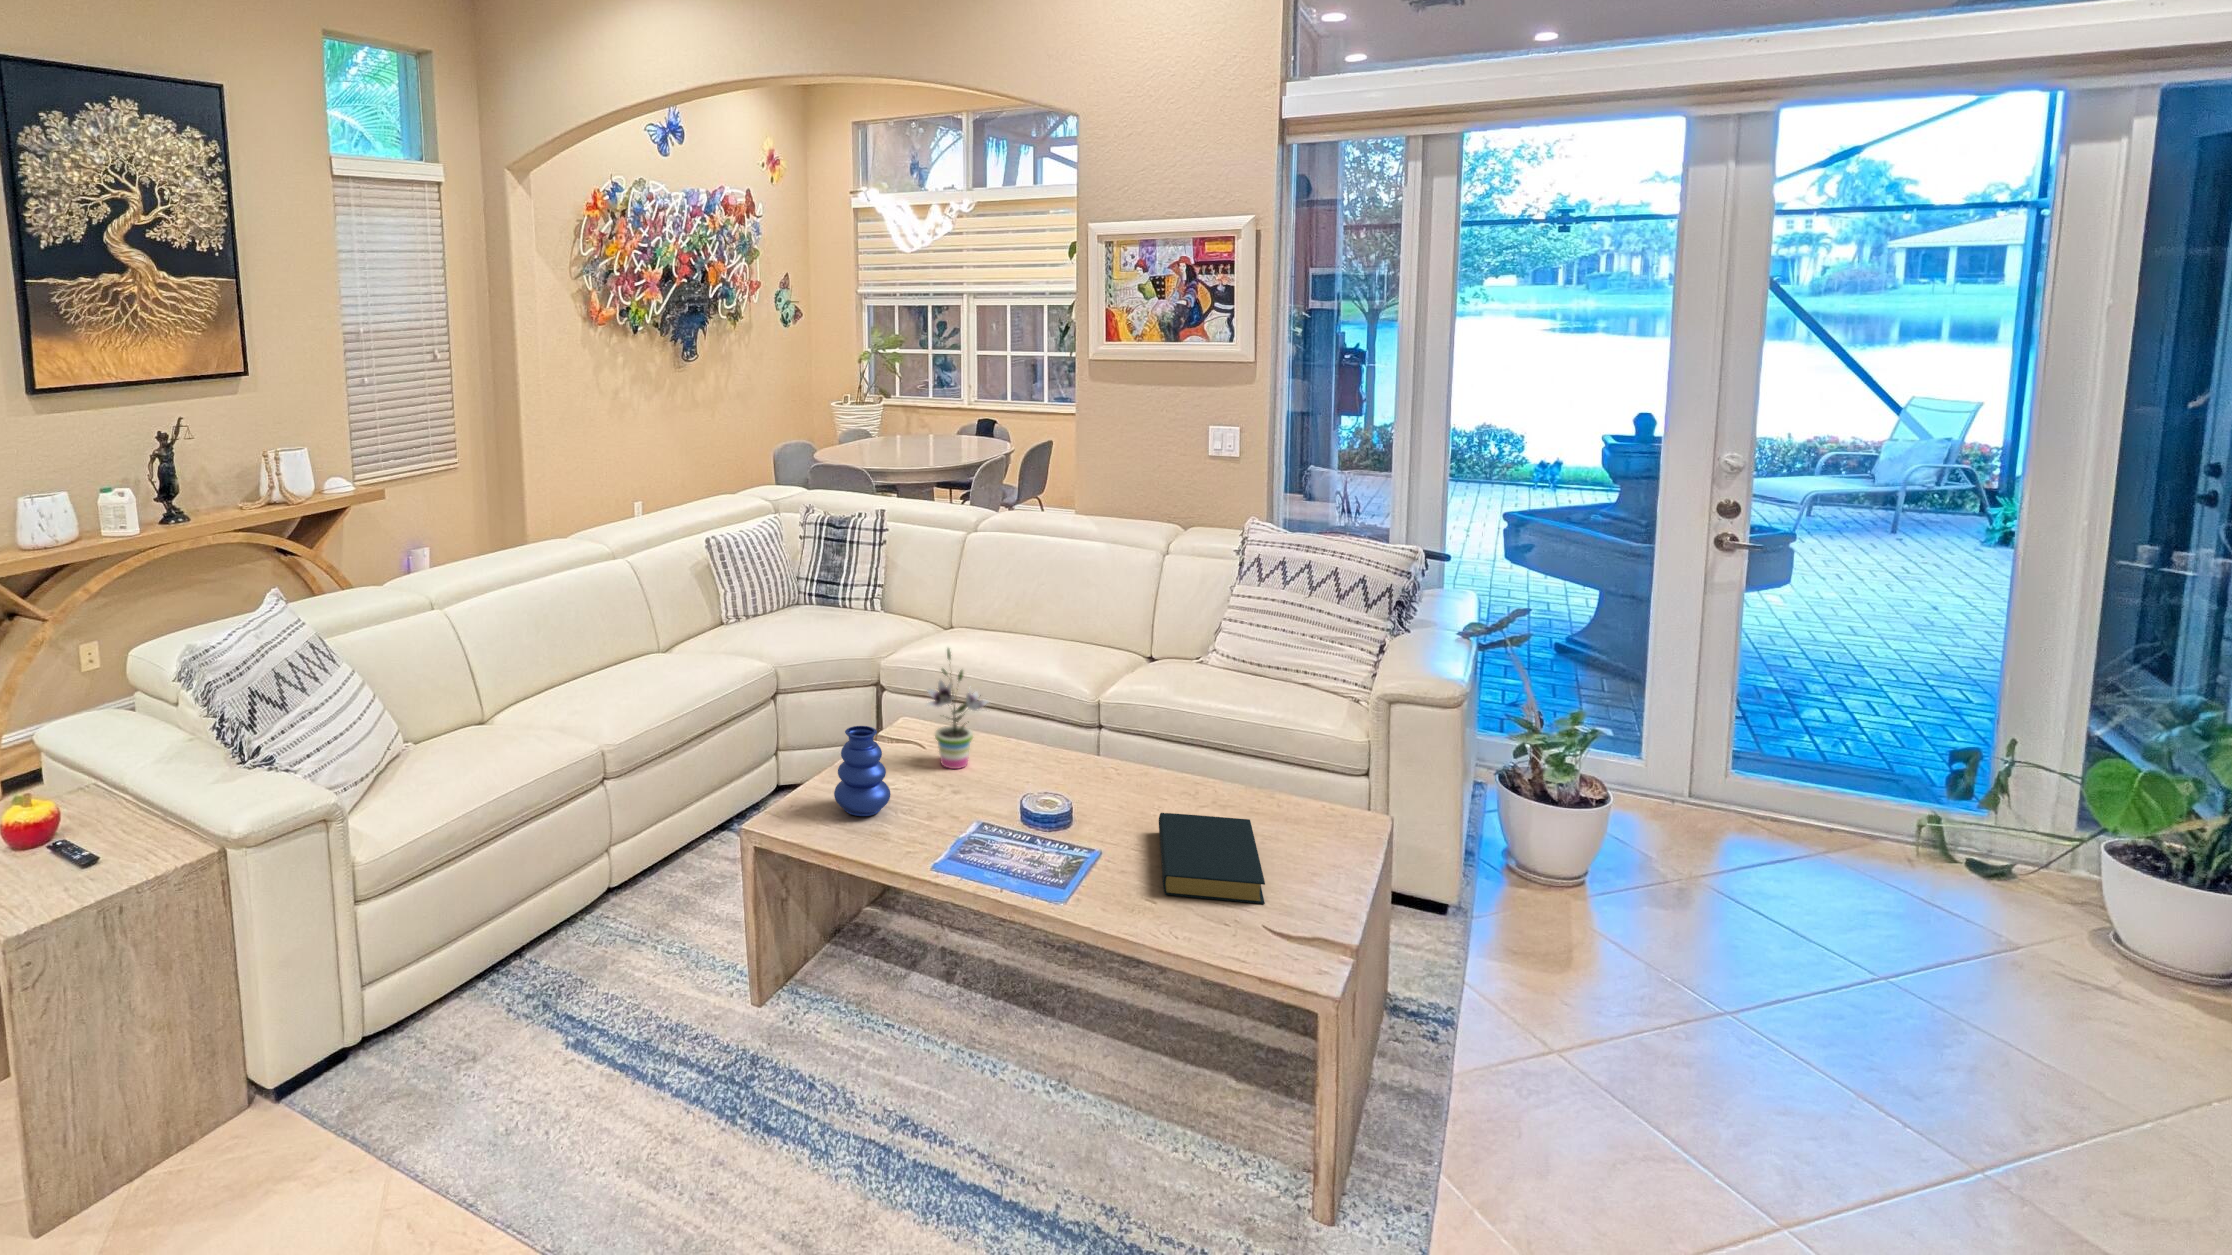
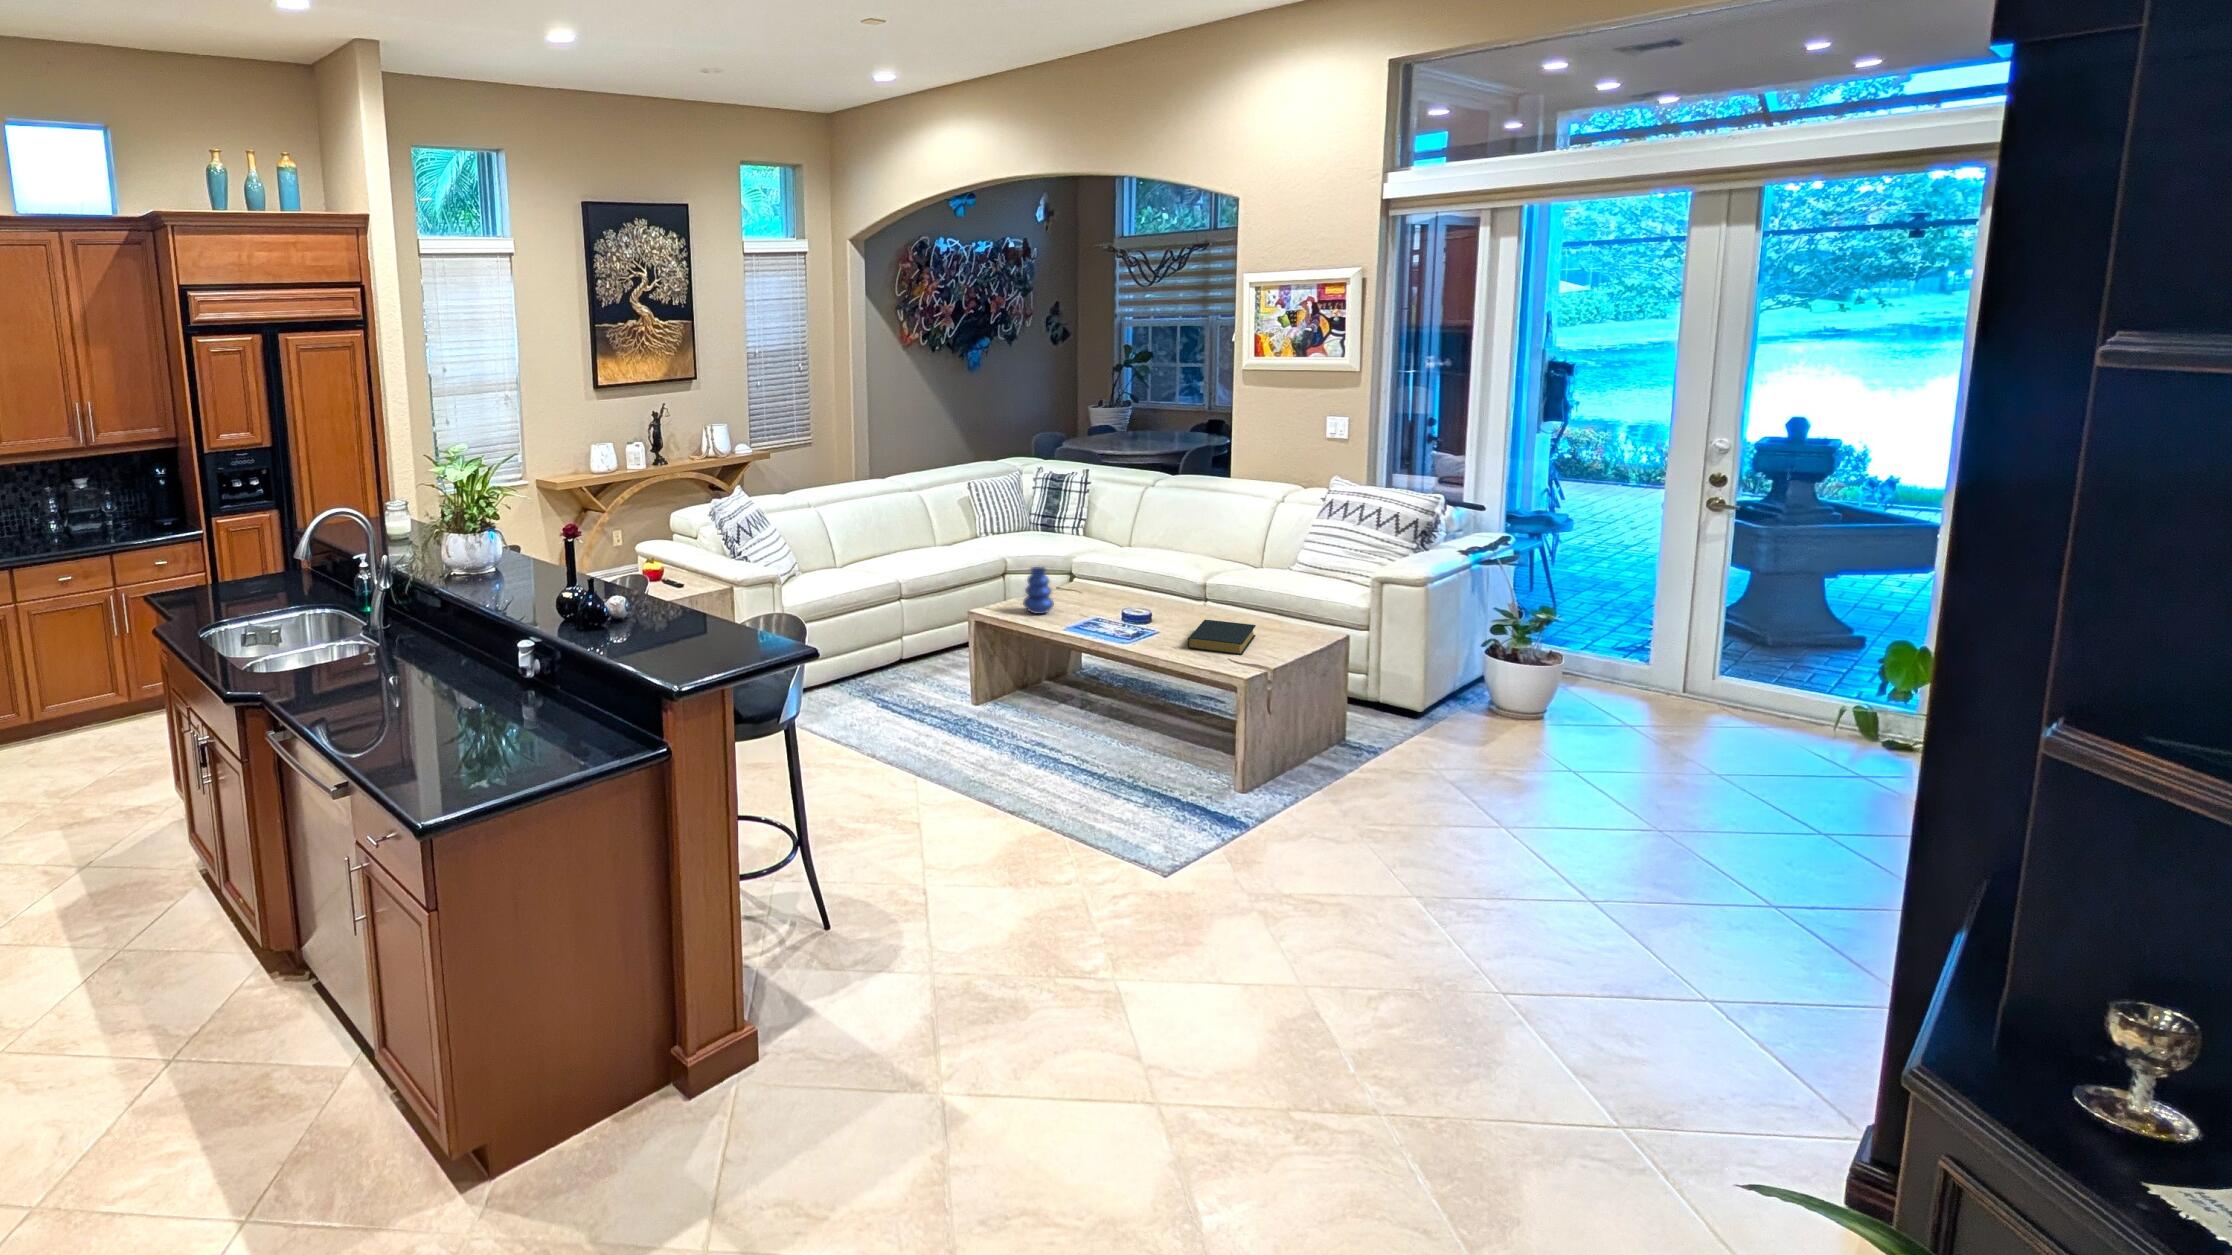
potted plant: present [927,649,988,769] -> none [1081,534,1123,603]

